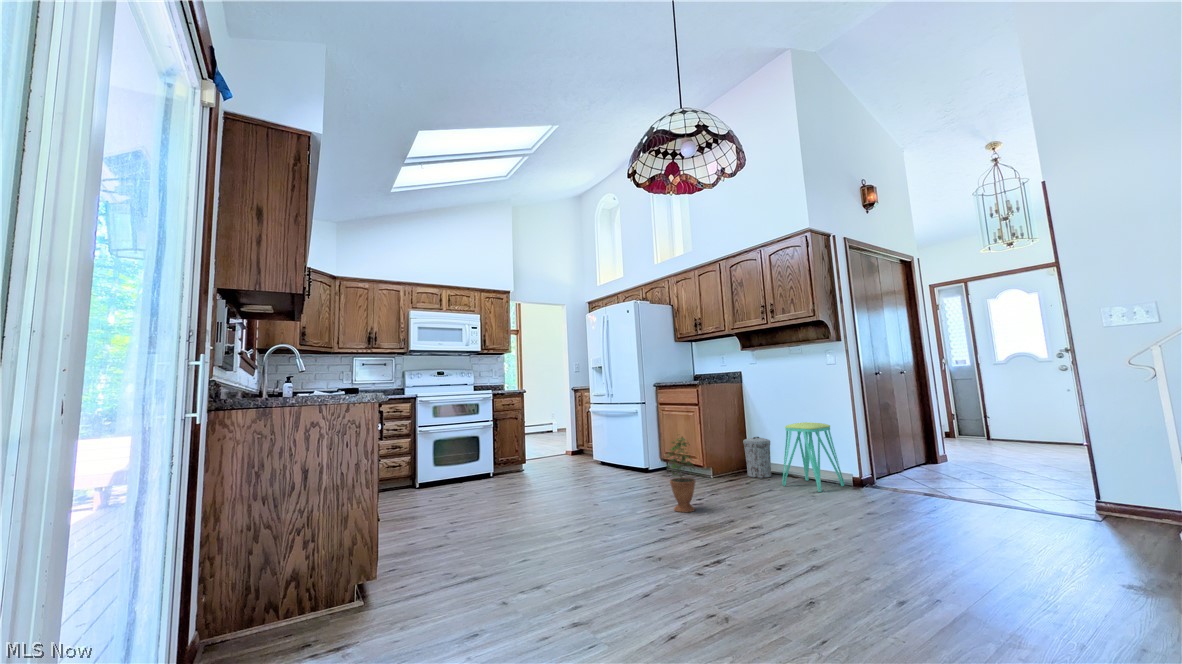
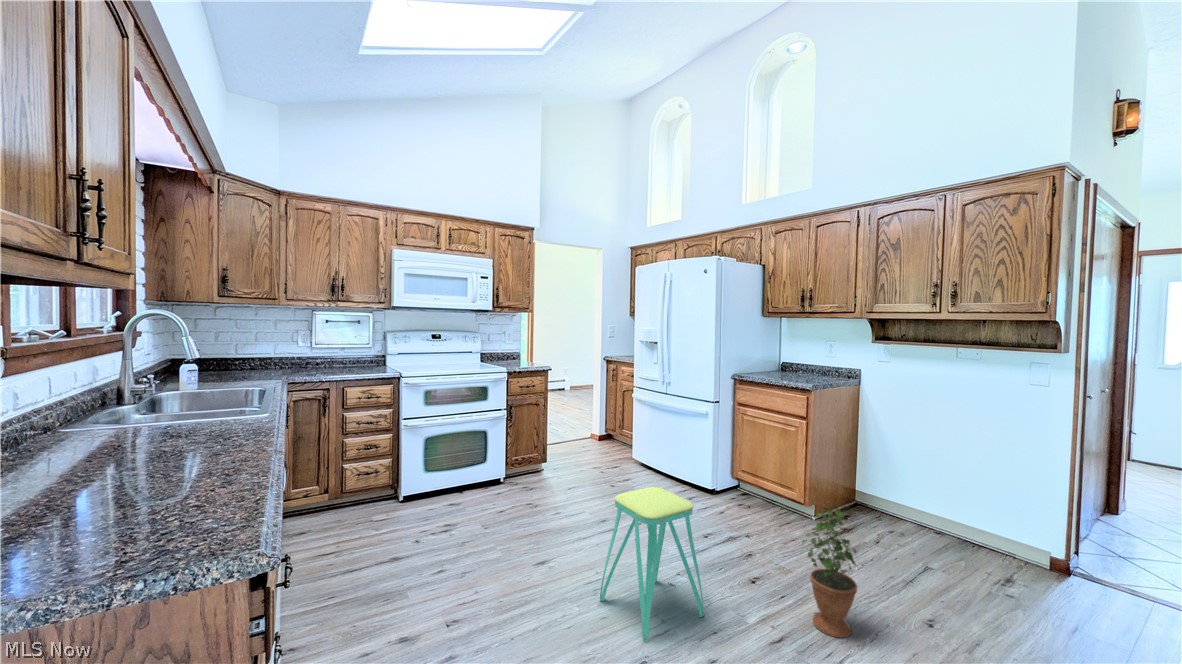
stool: present [783,422,844,492] -> present [600,487,704,642]
trash can: present [743,437,772,478] -> none [864,467,907,529]

